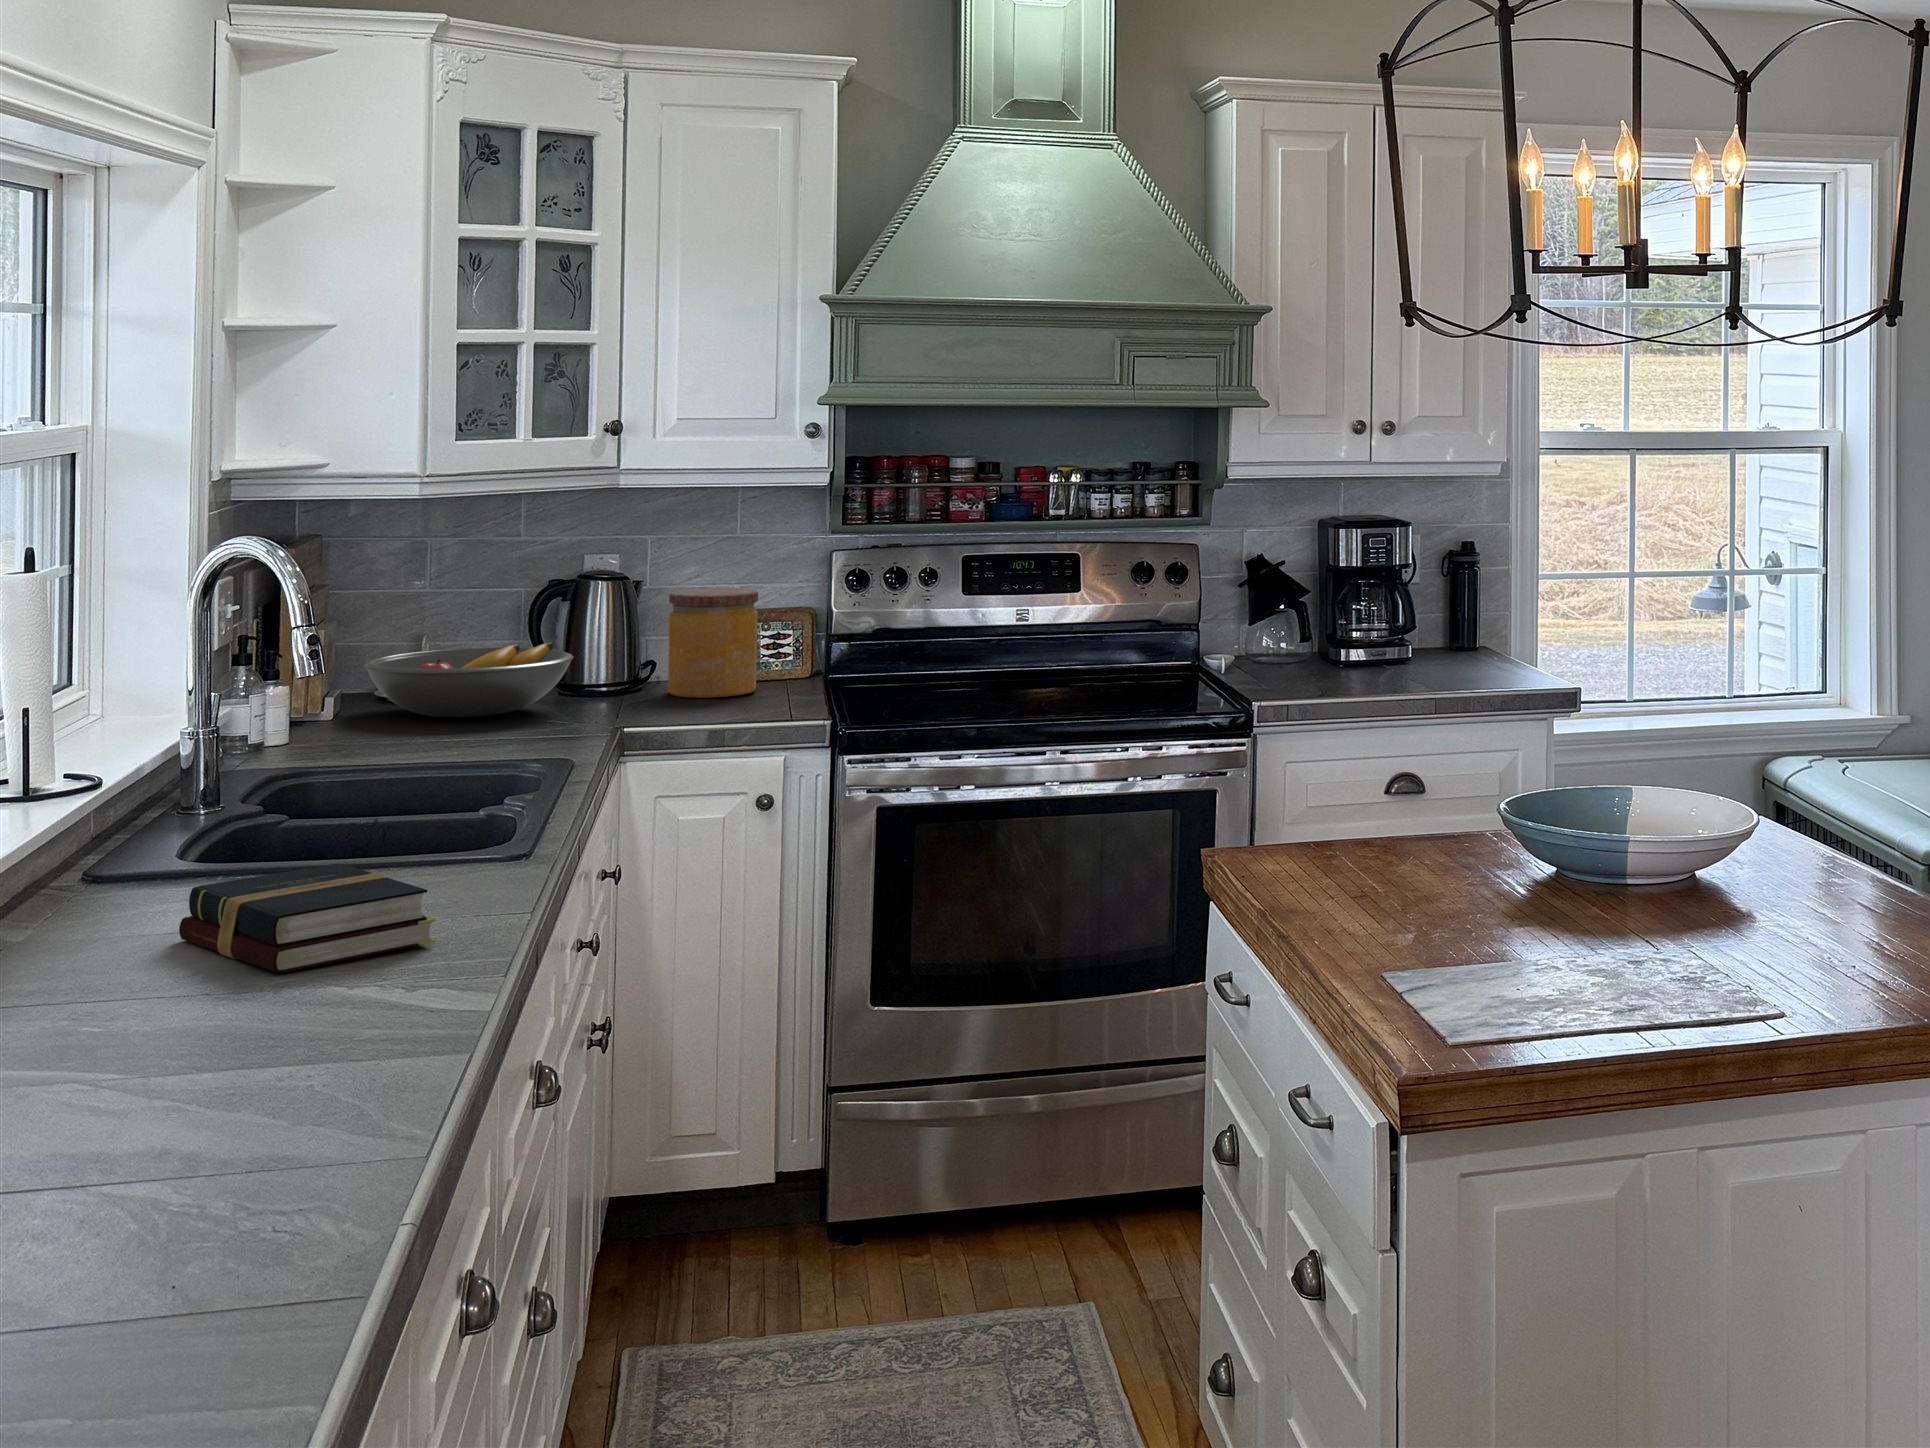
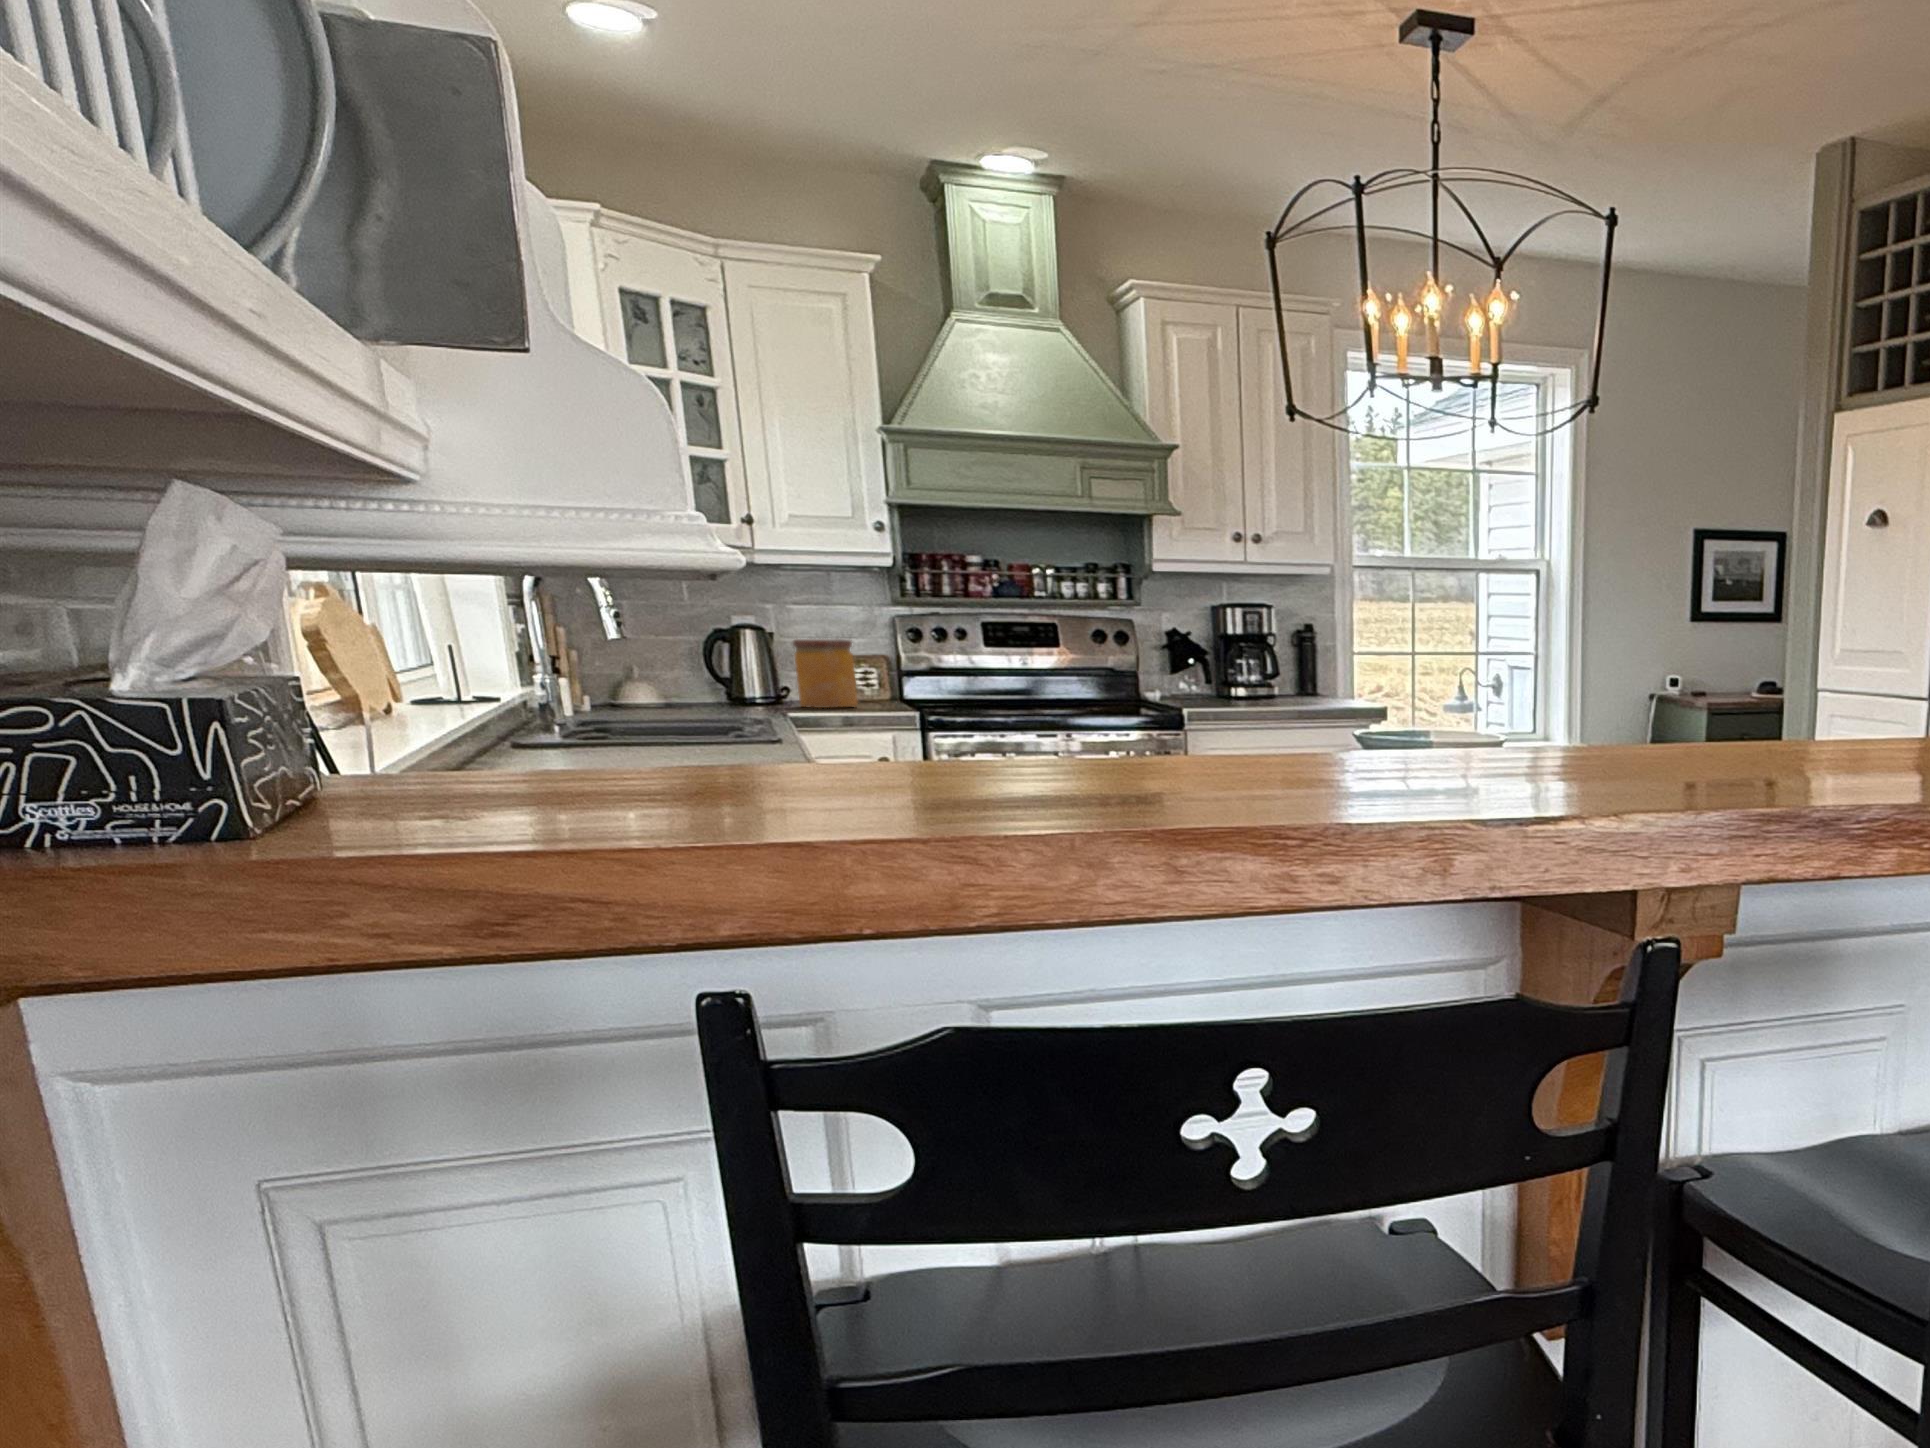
fruit bowl: present [364,642,574,717] -> none [603,663,741,708]
hardback book: present [179,863,436,973] -> none [610,716,767,756]

